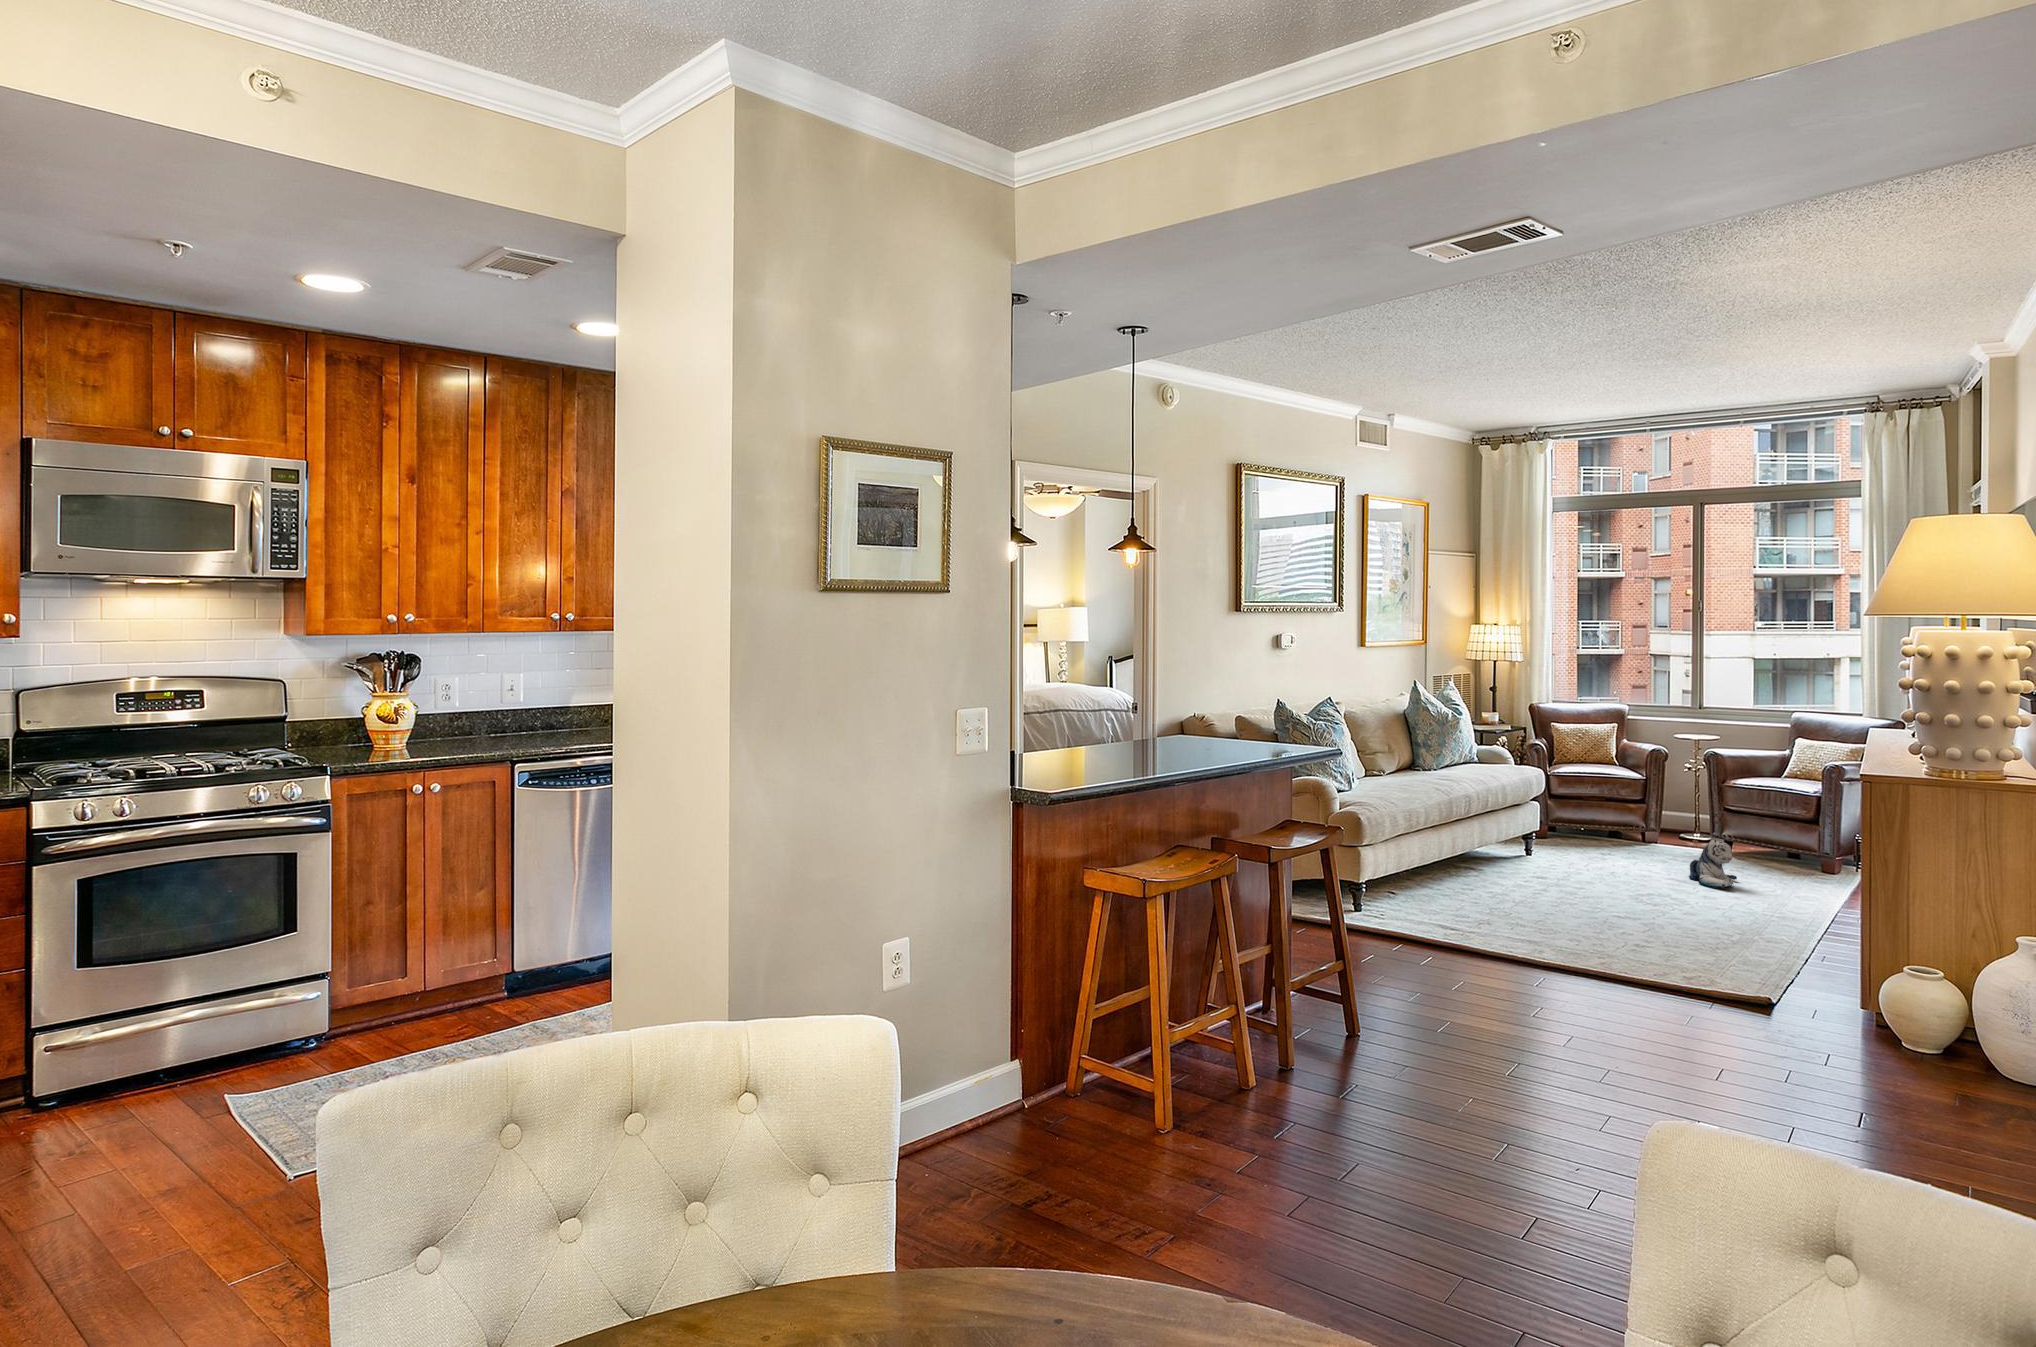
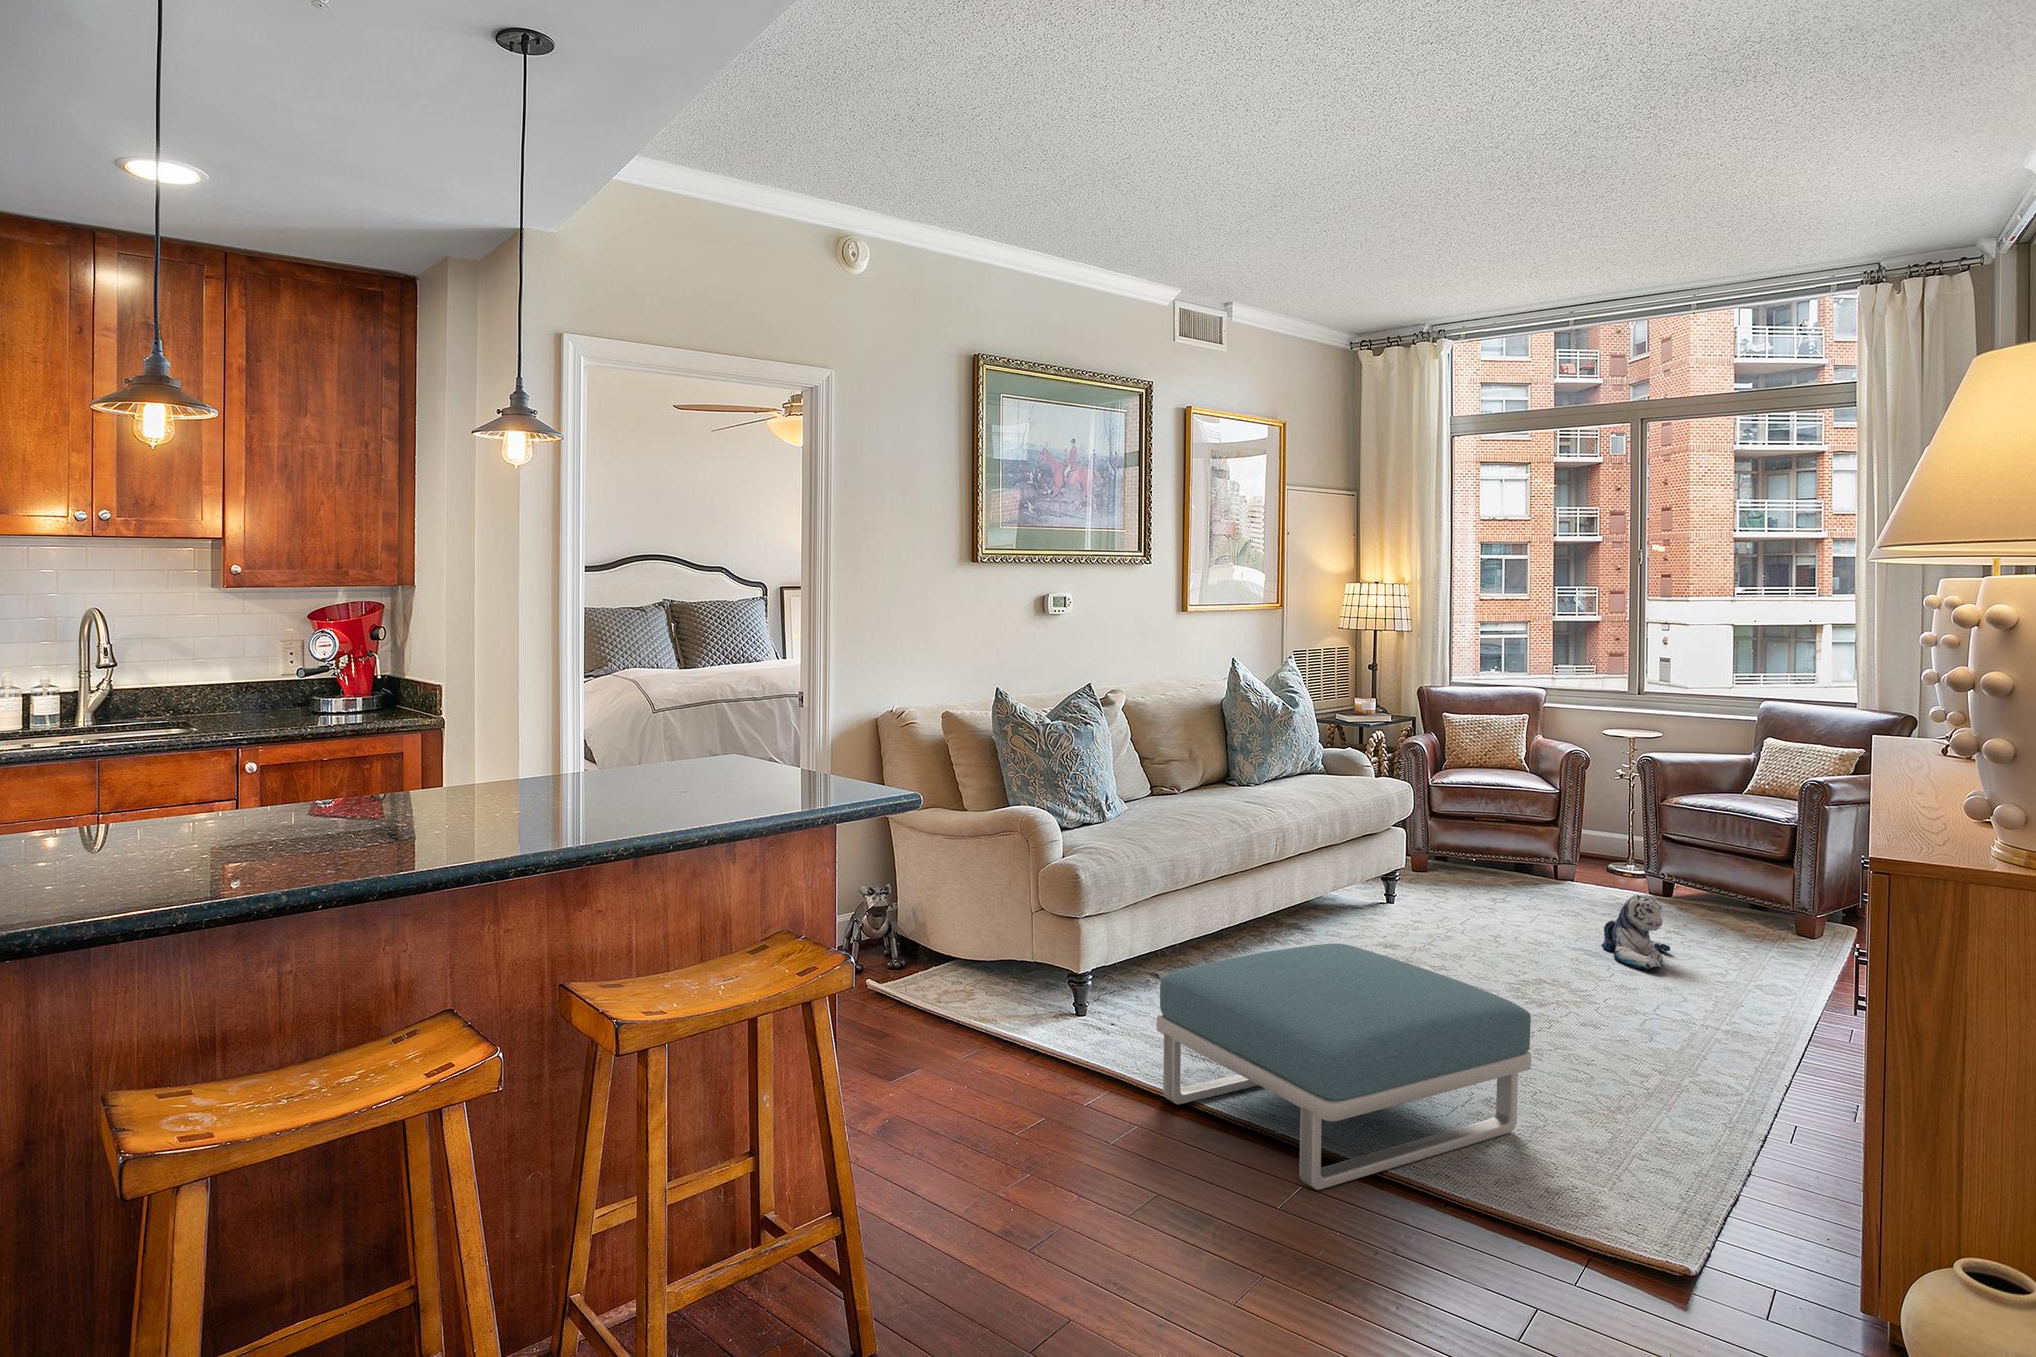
footstool: none [1436,854,1669,974] -> present [1157,944,1531,1190]

